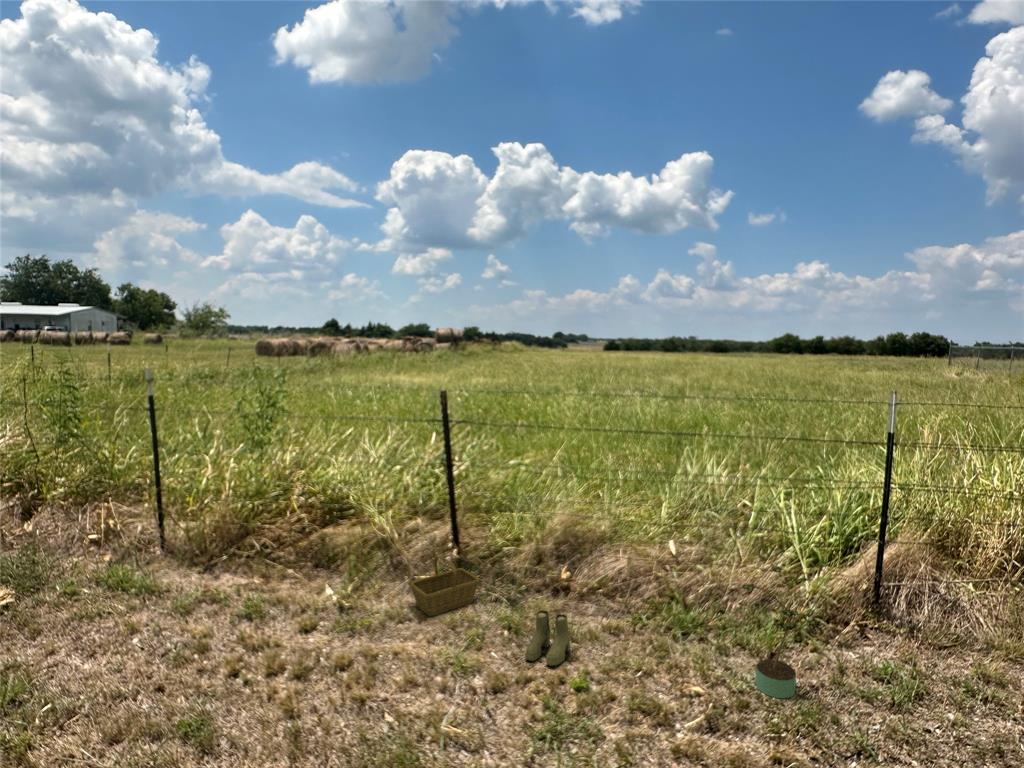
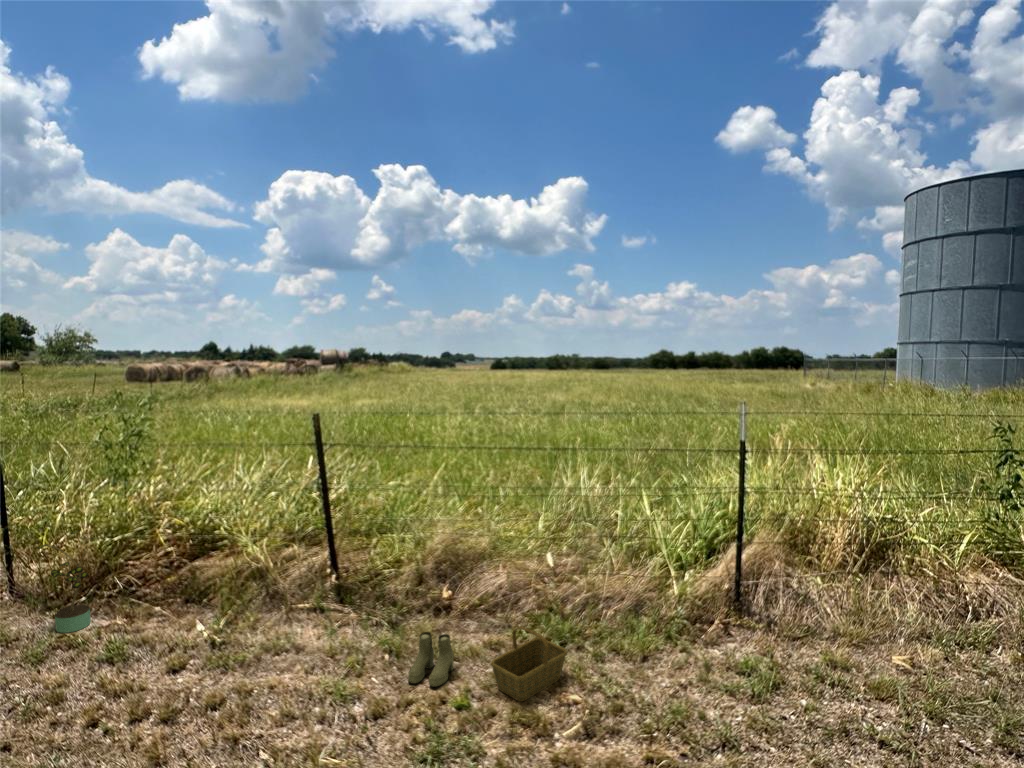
basket: present [410,556,479,616] -> present [491,627,568,702]
potted plant: present [743,566,820,698] -> present [38,530,94,633]

